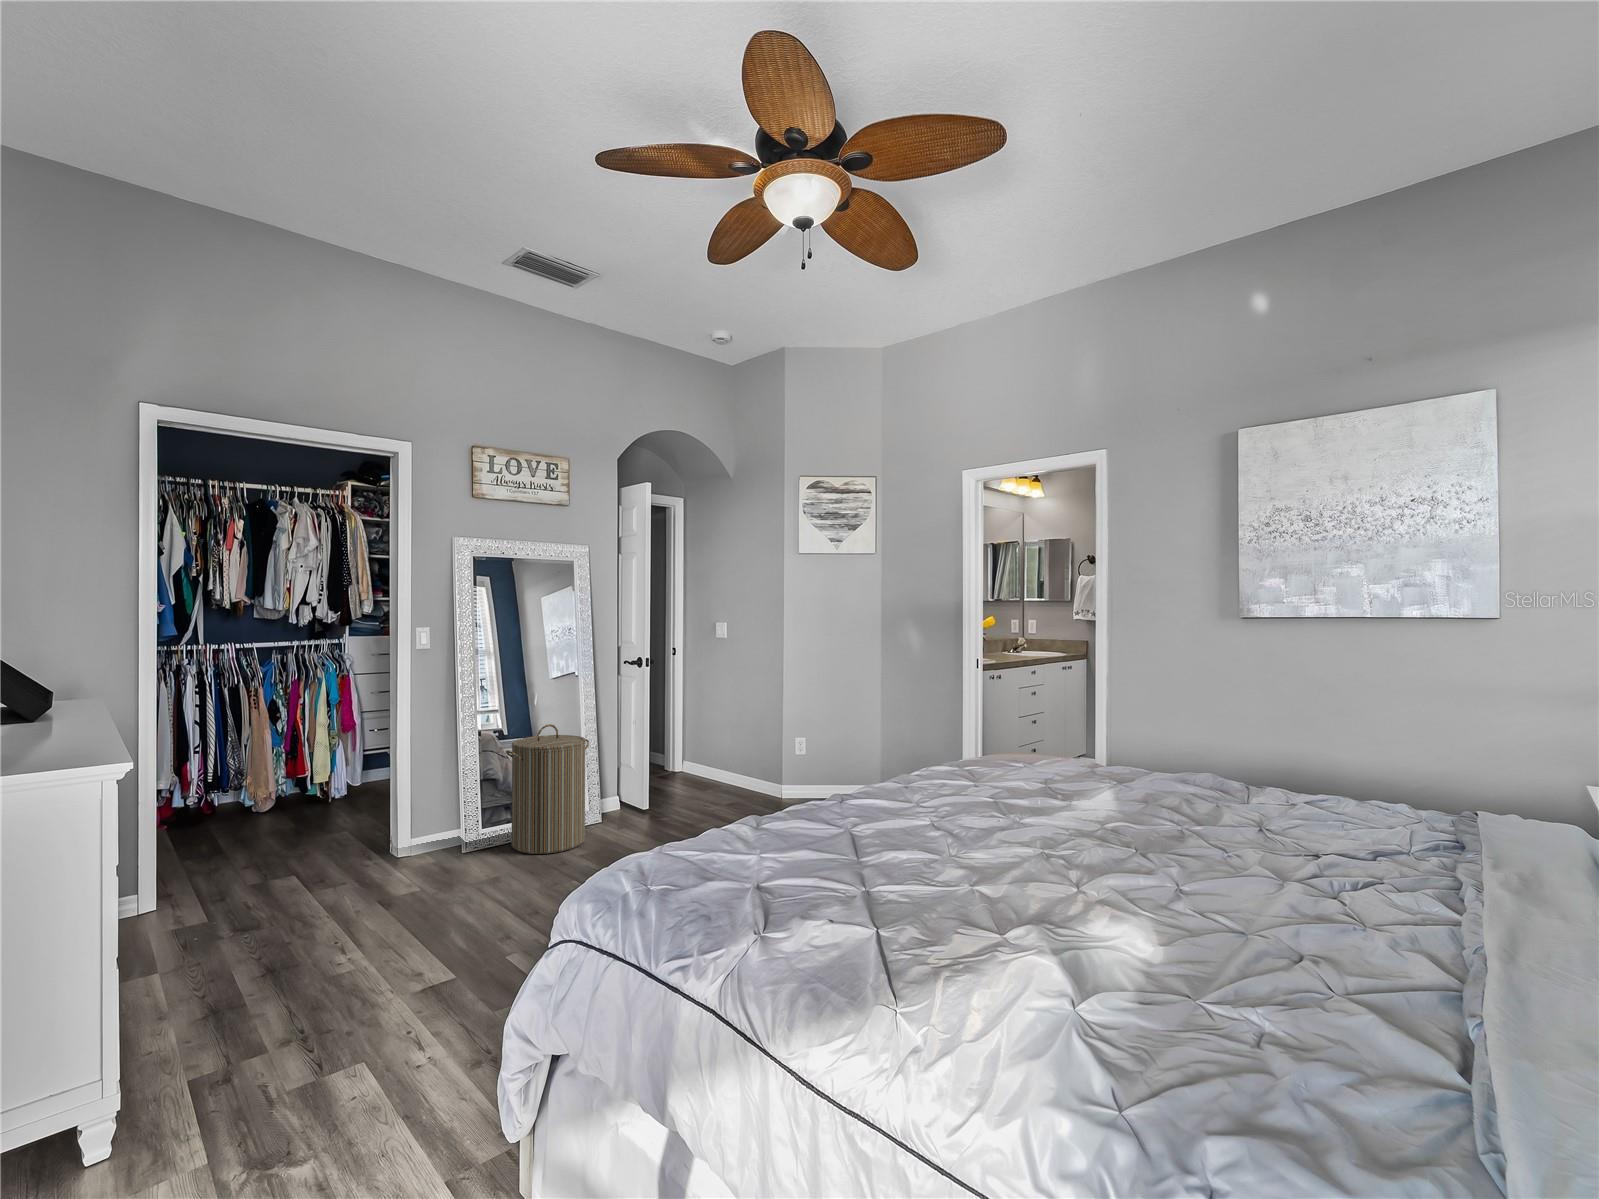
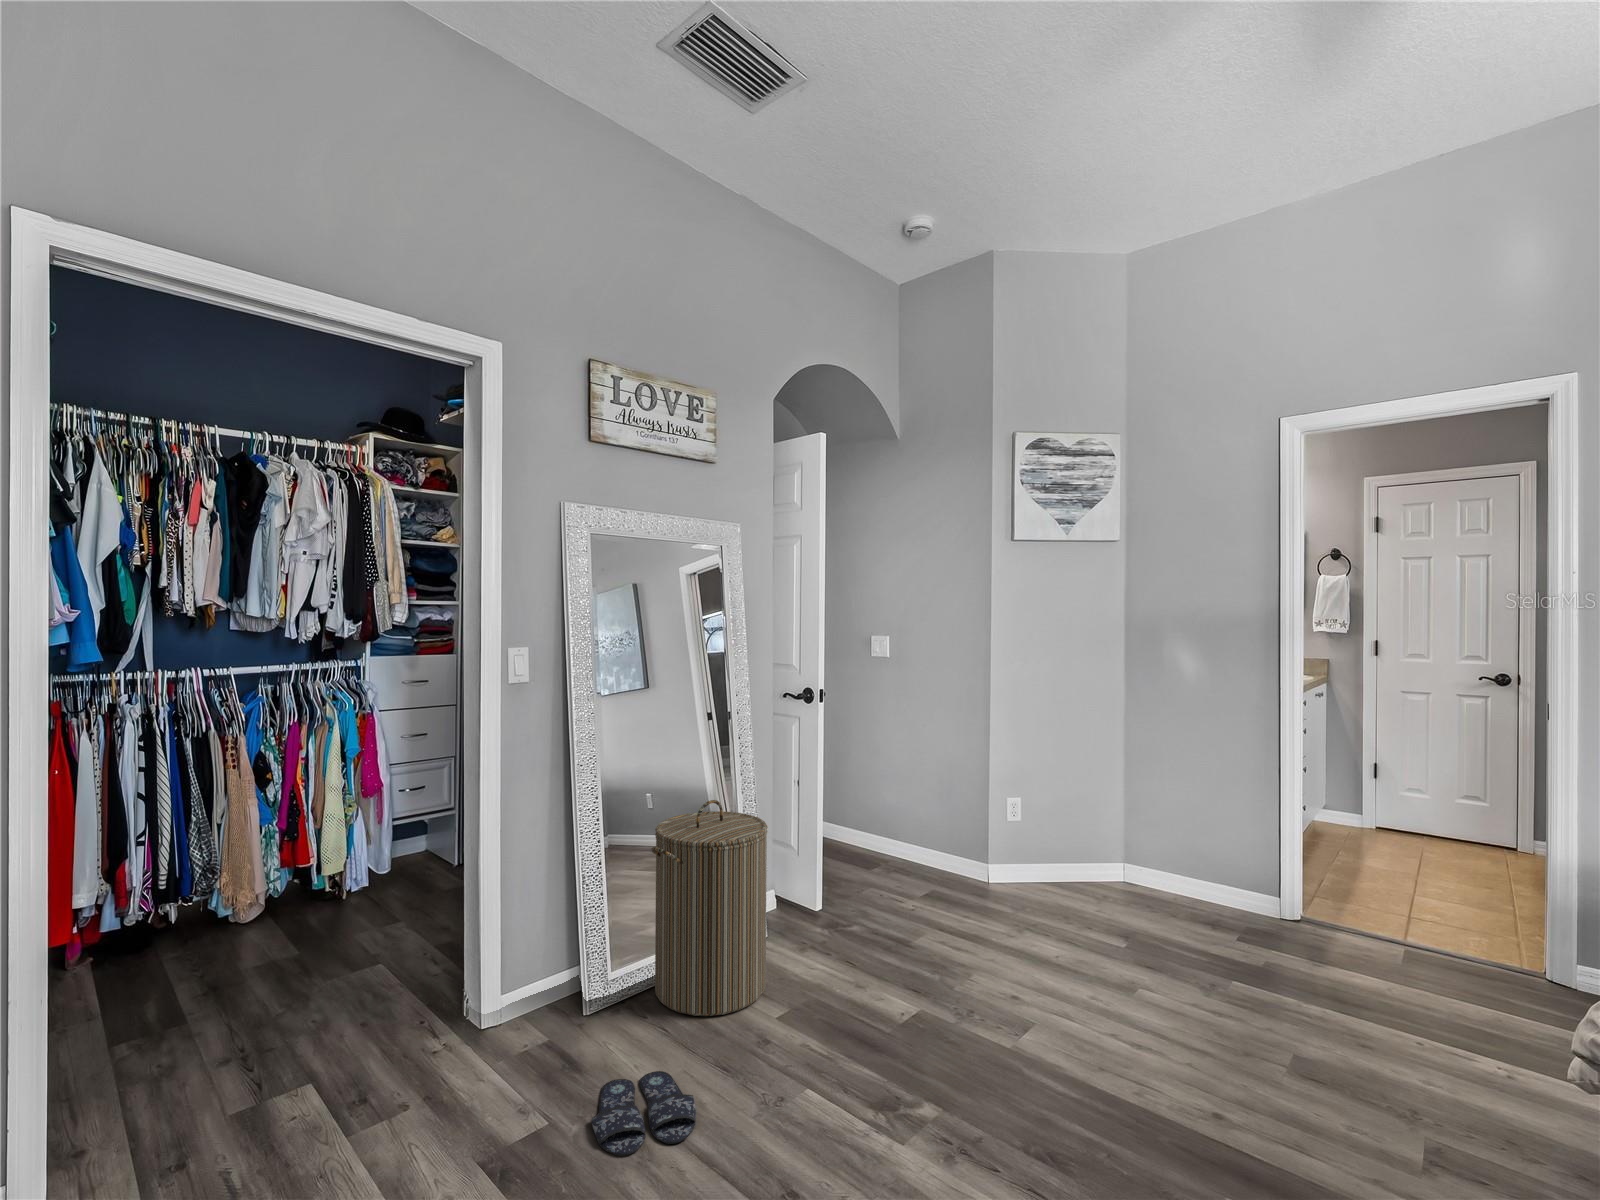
slippers: none [445,873,508,900] -> present [591,1071,696,1156]

